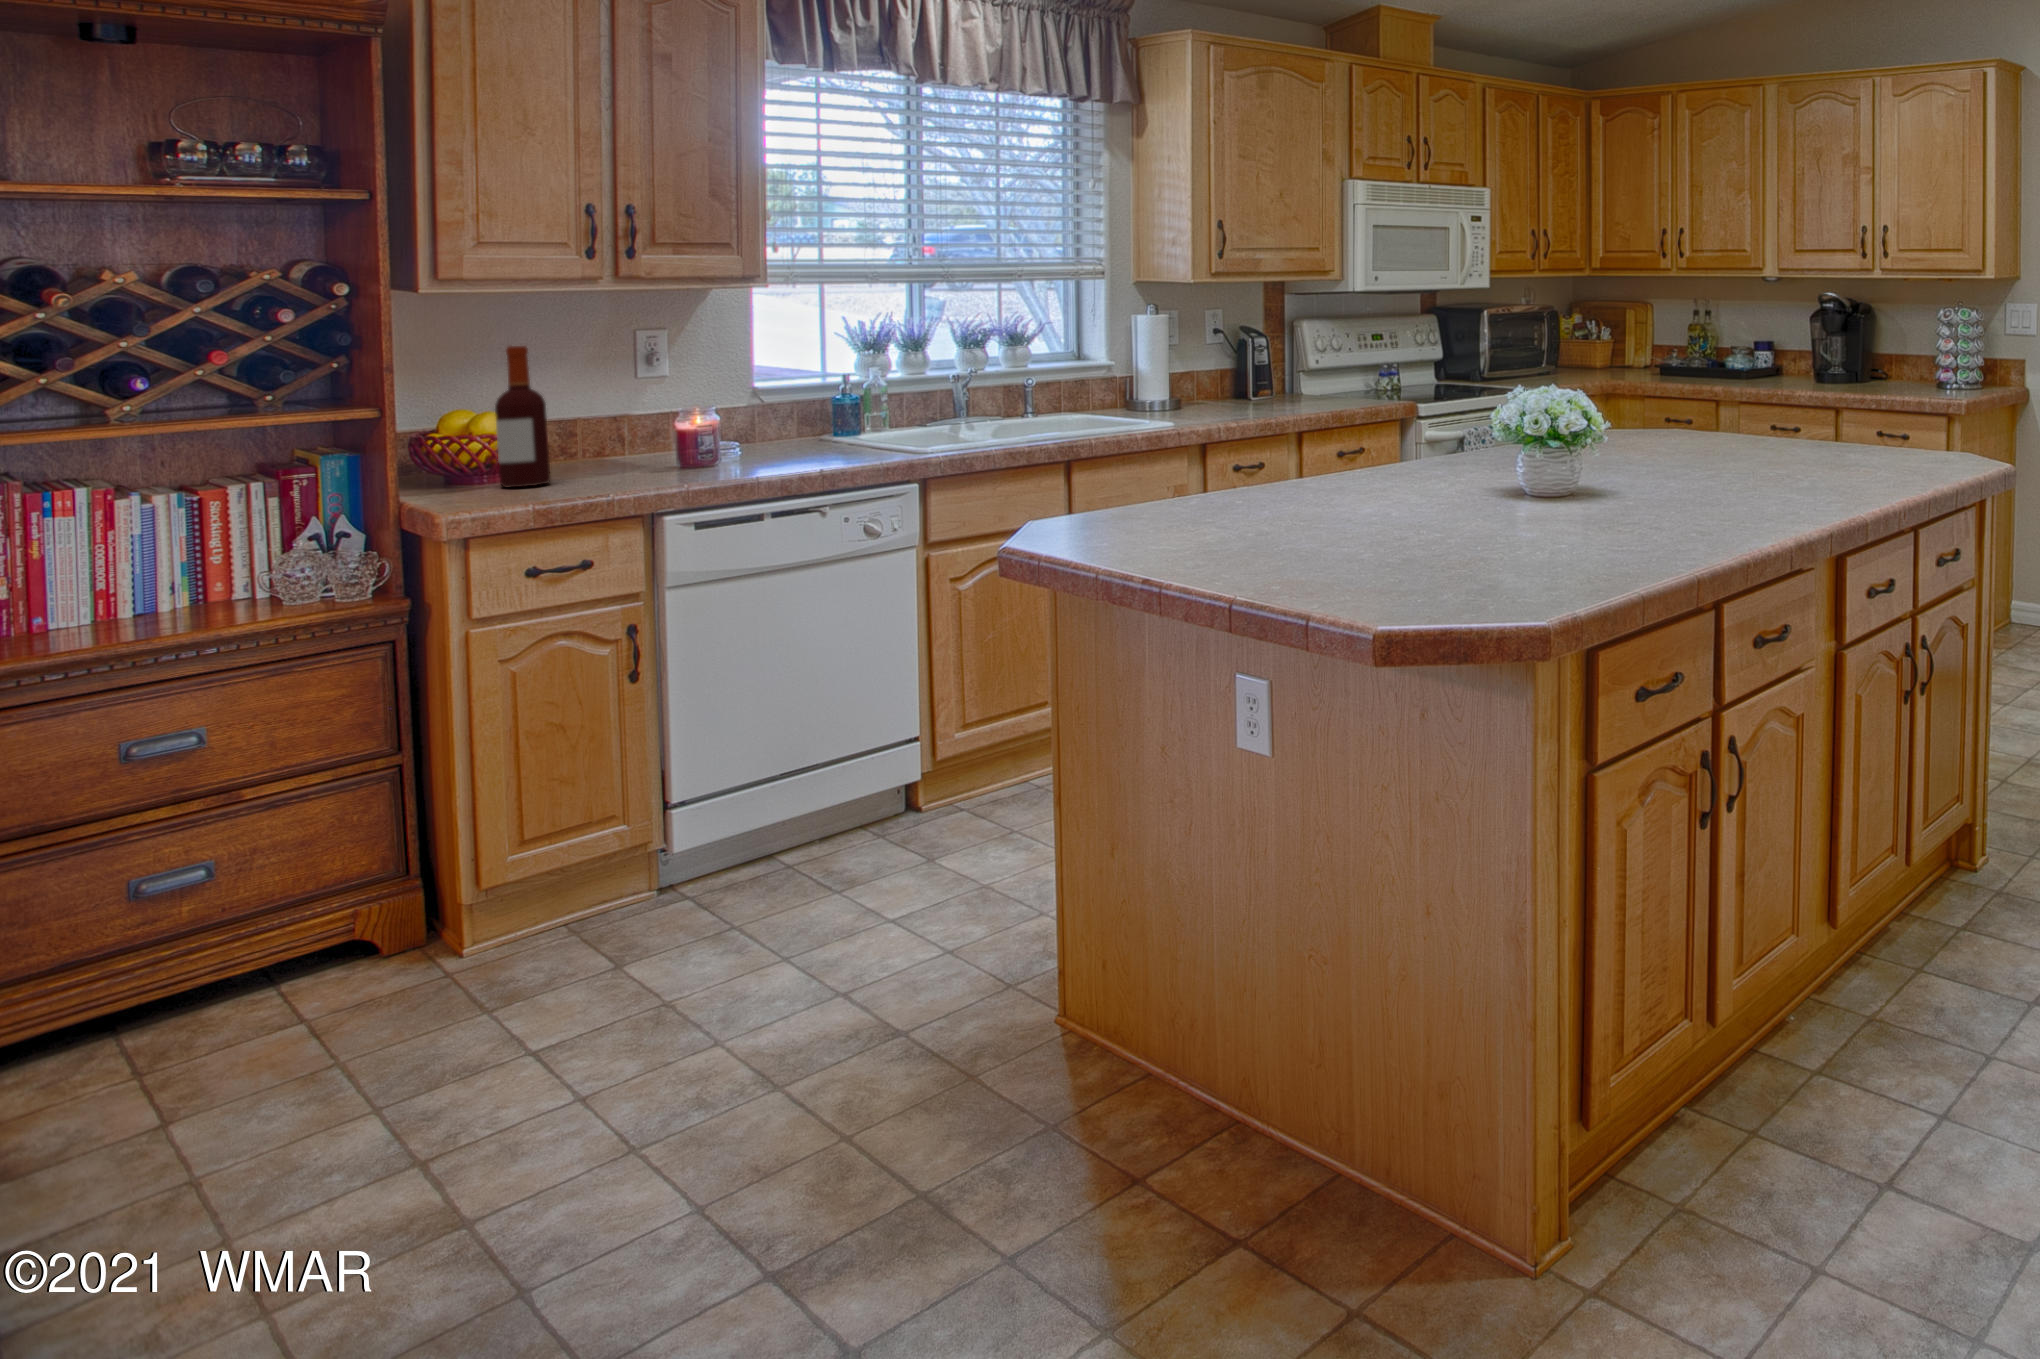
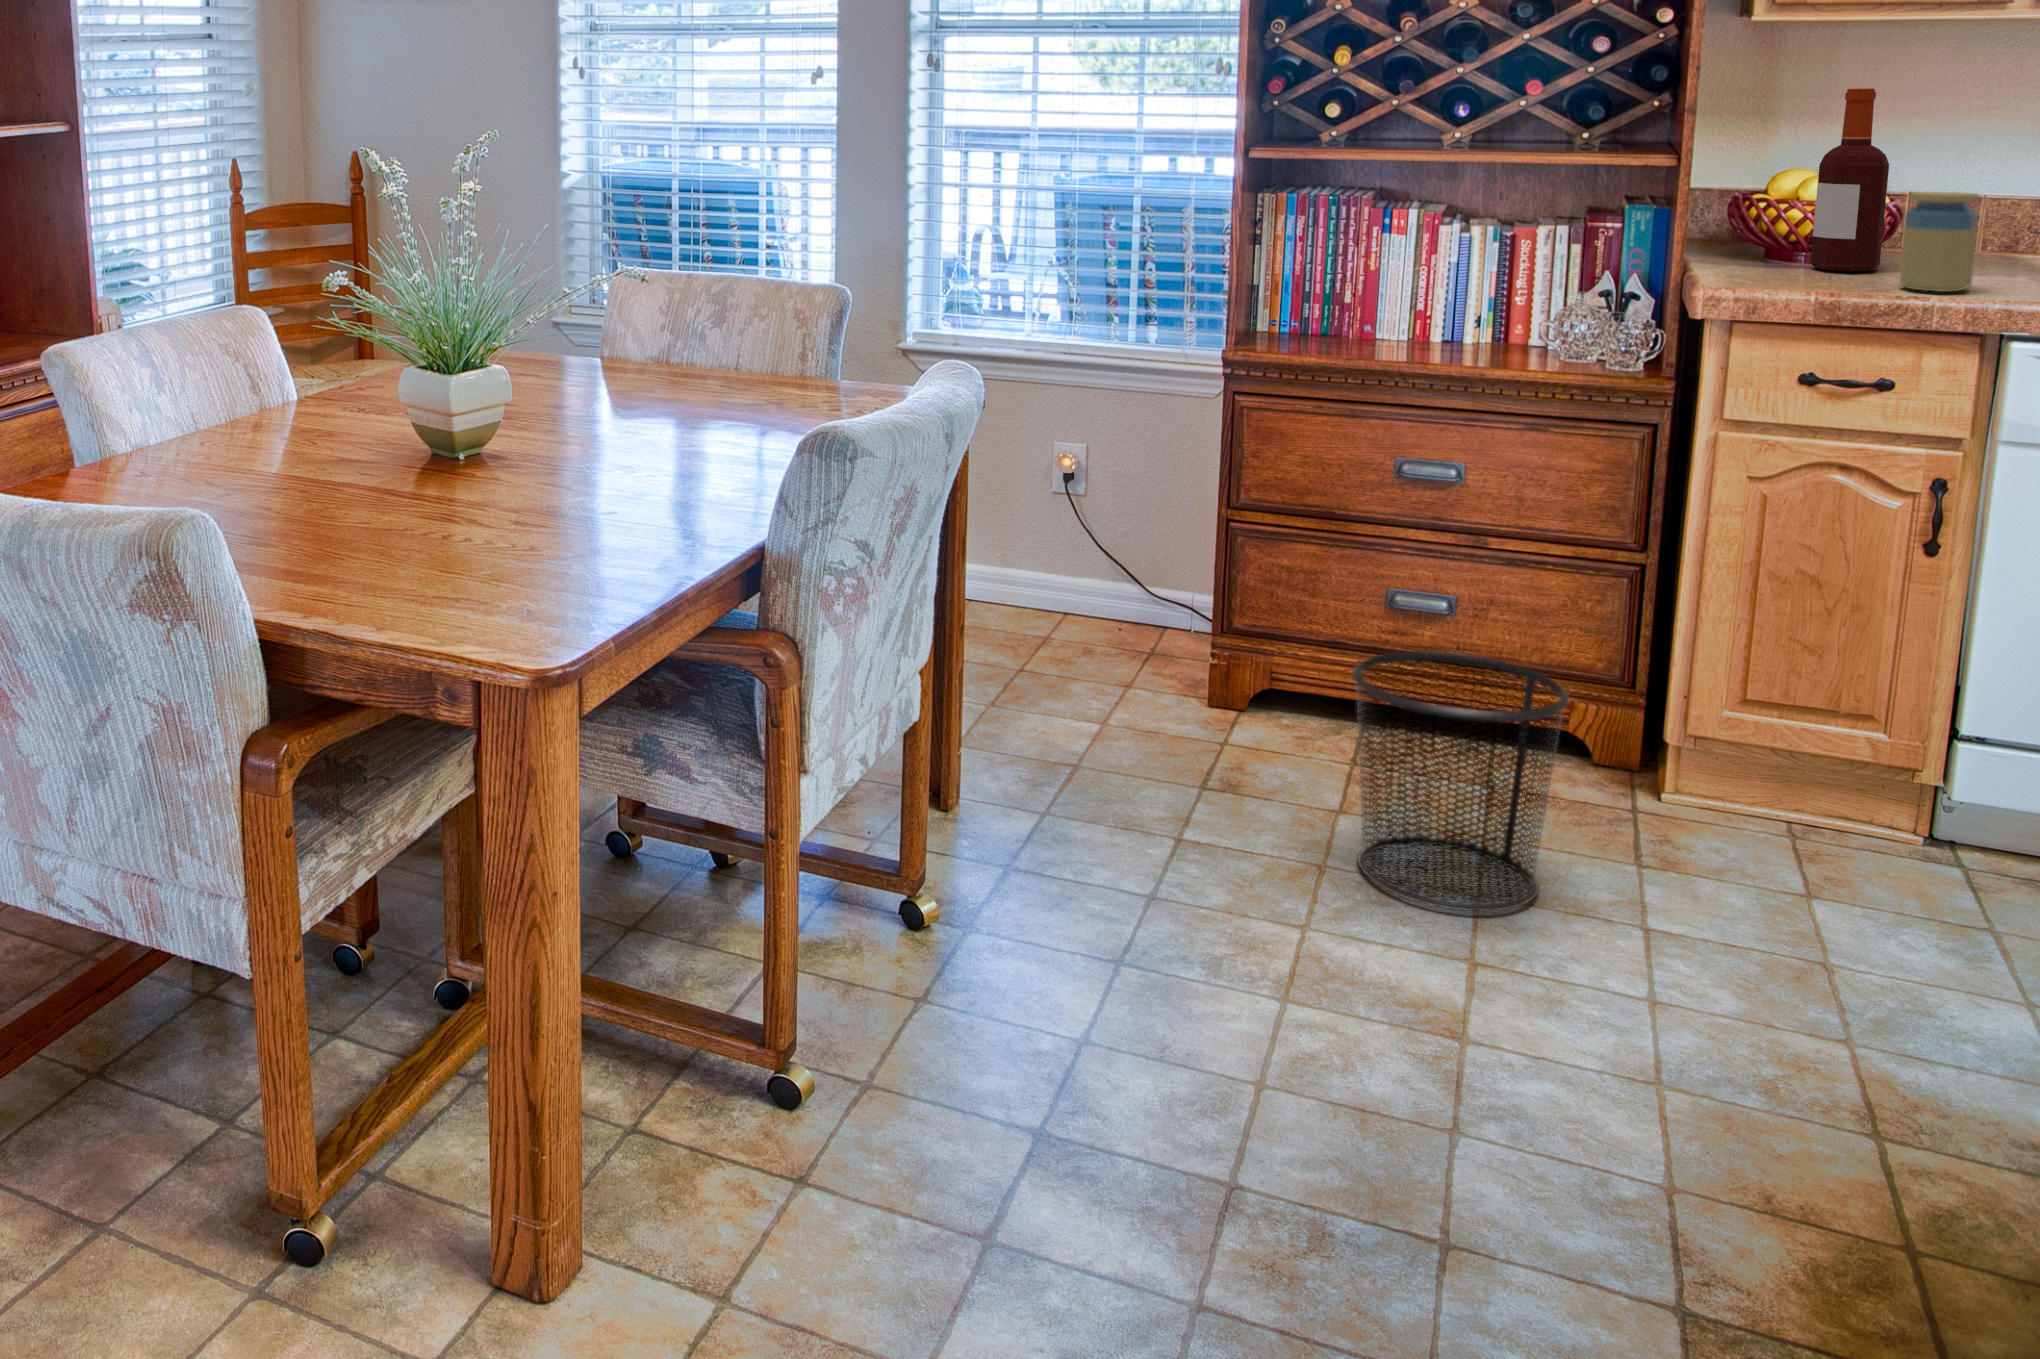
jar: none [580,416,632,490] -> present [1899,192,1979,292]
trash can: none [180,880,428,1161] -> present [1352,651,1569,911]

